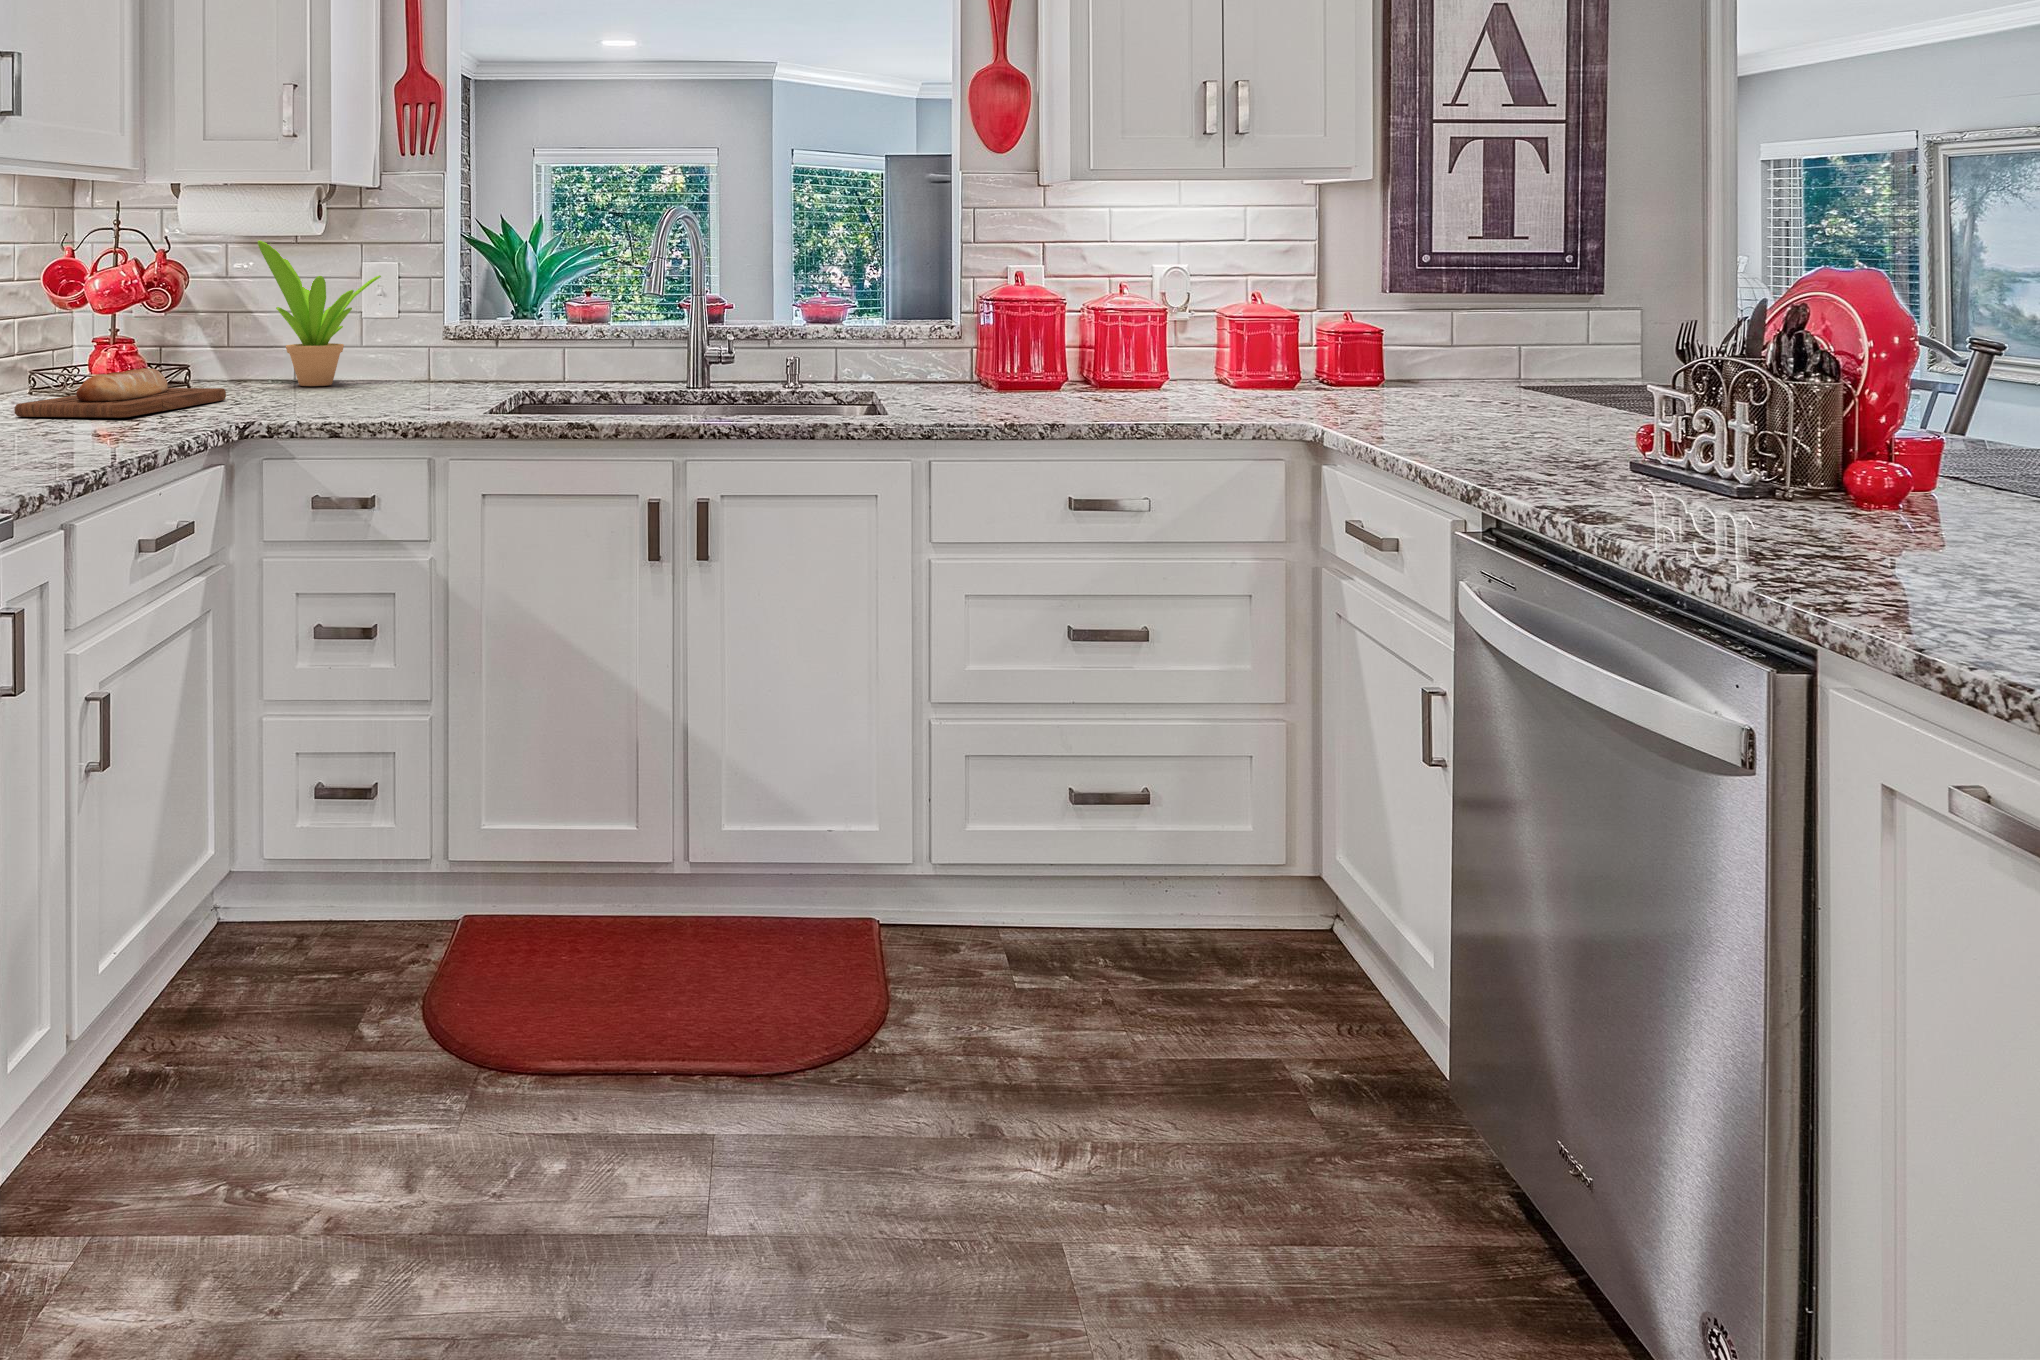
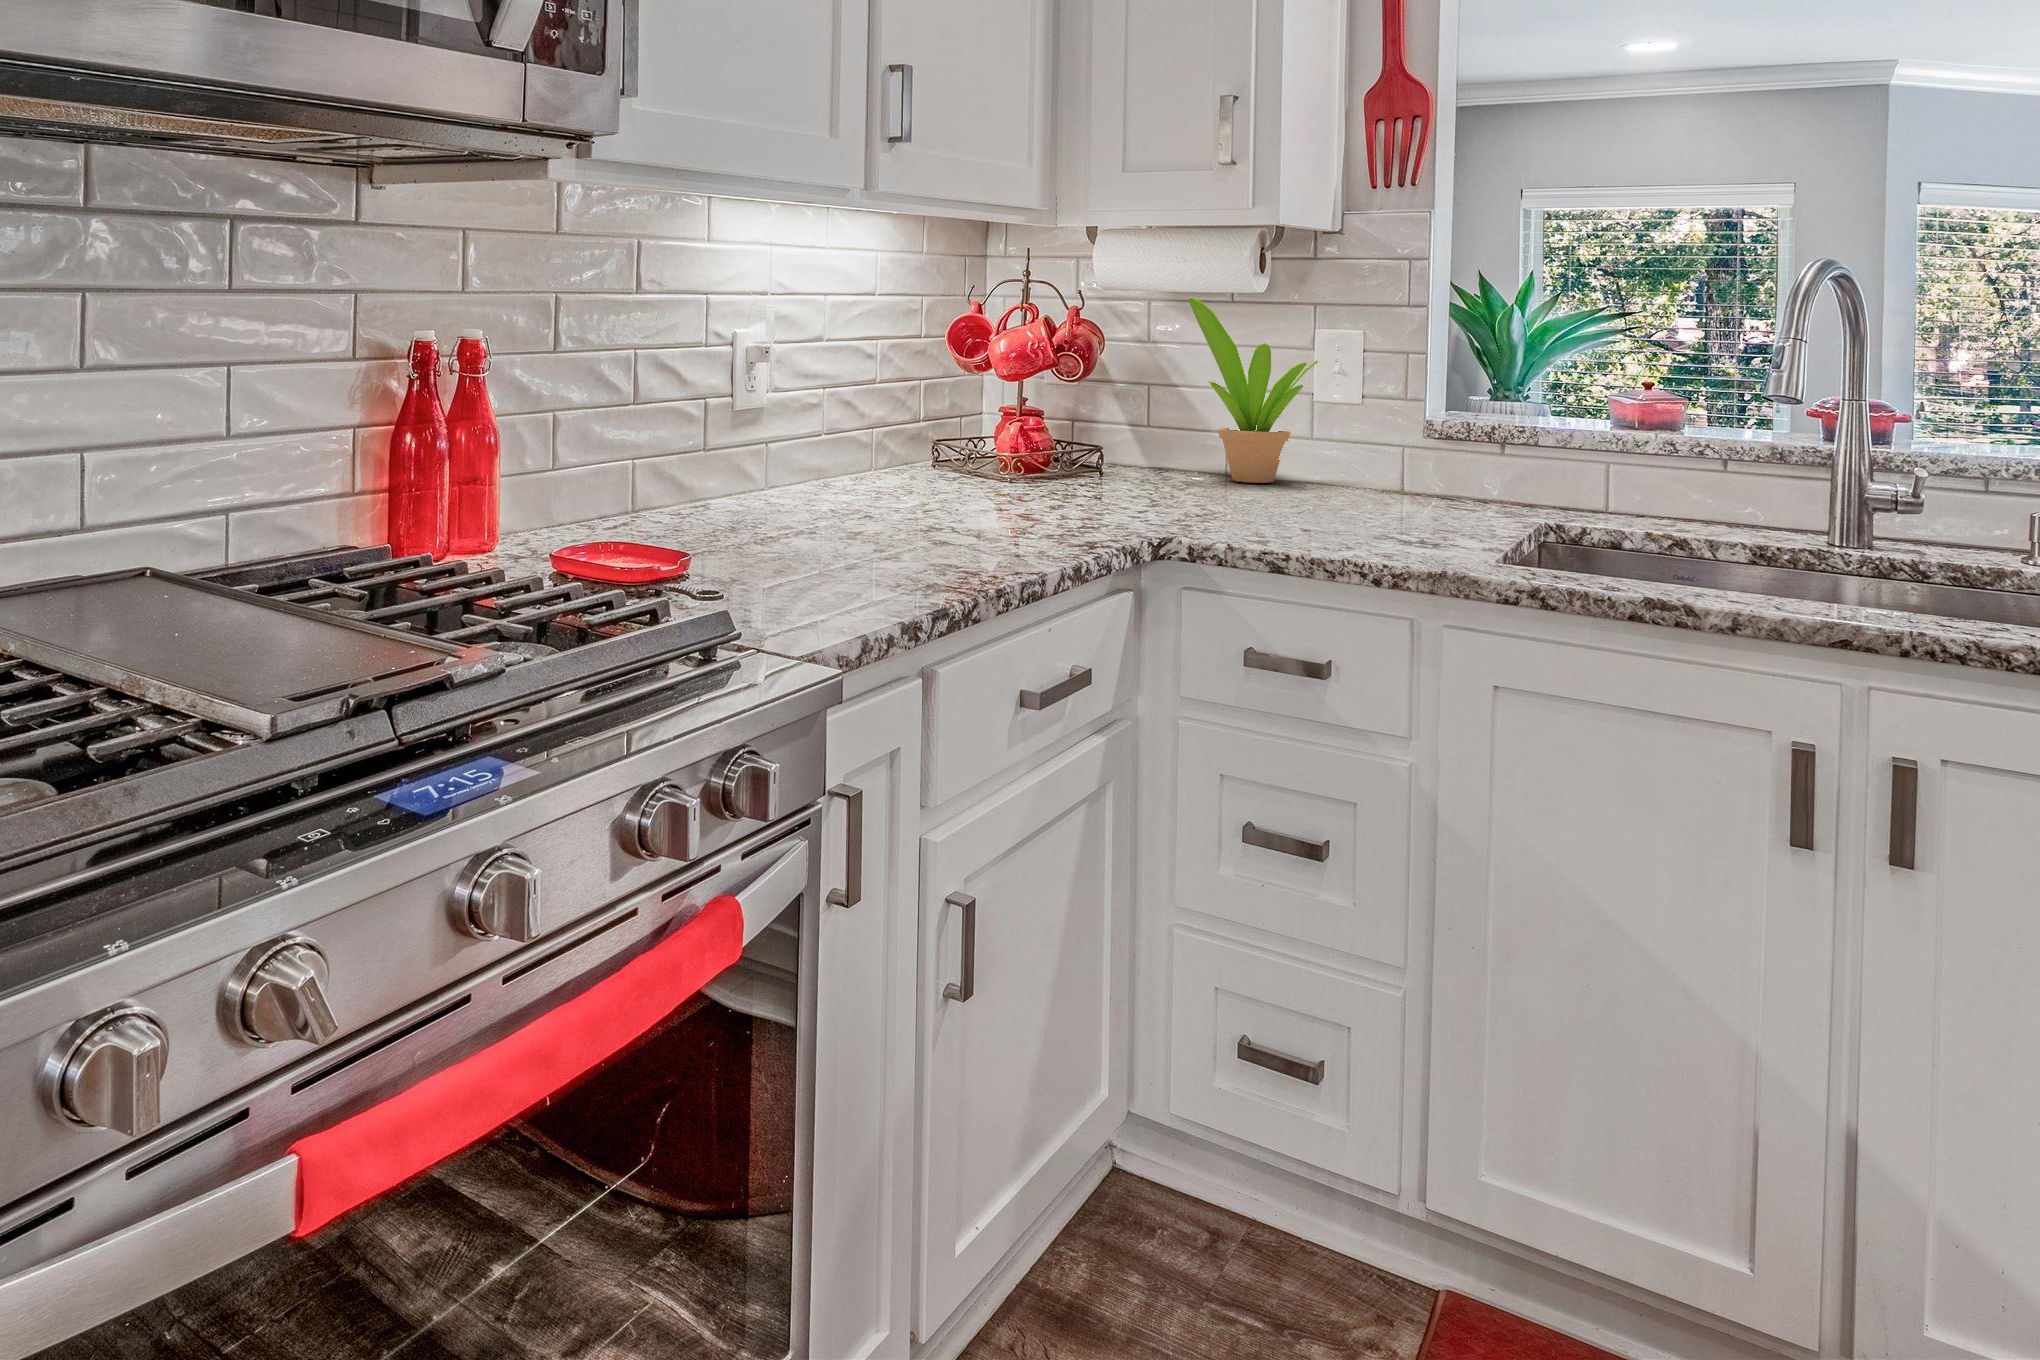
bread loaf: present [14,368,226,418] -> none [901,452,1142,516]

